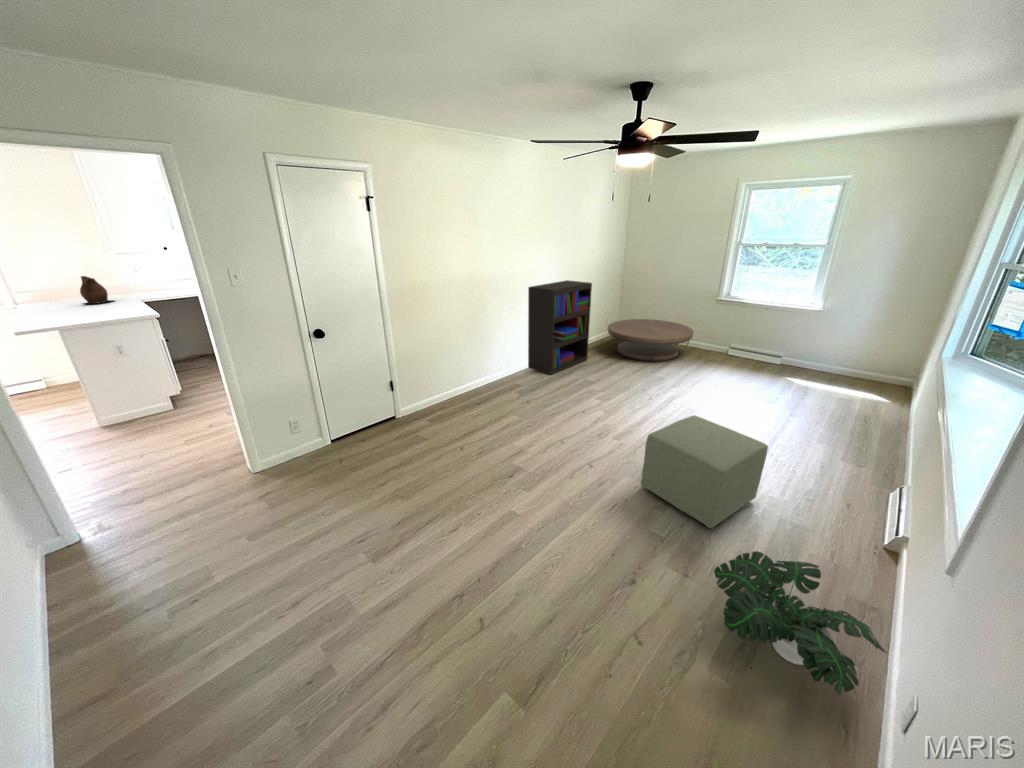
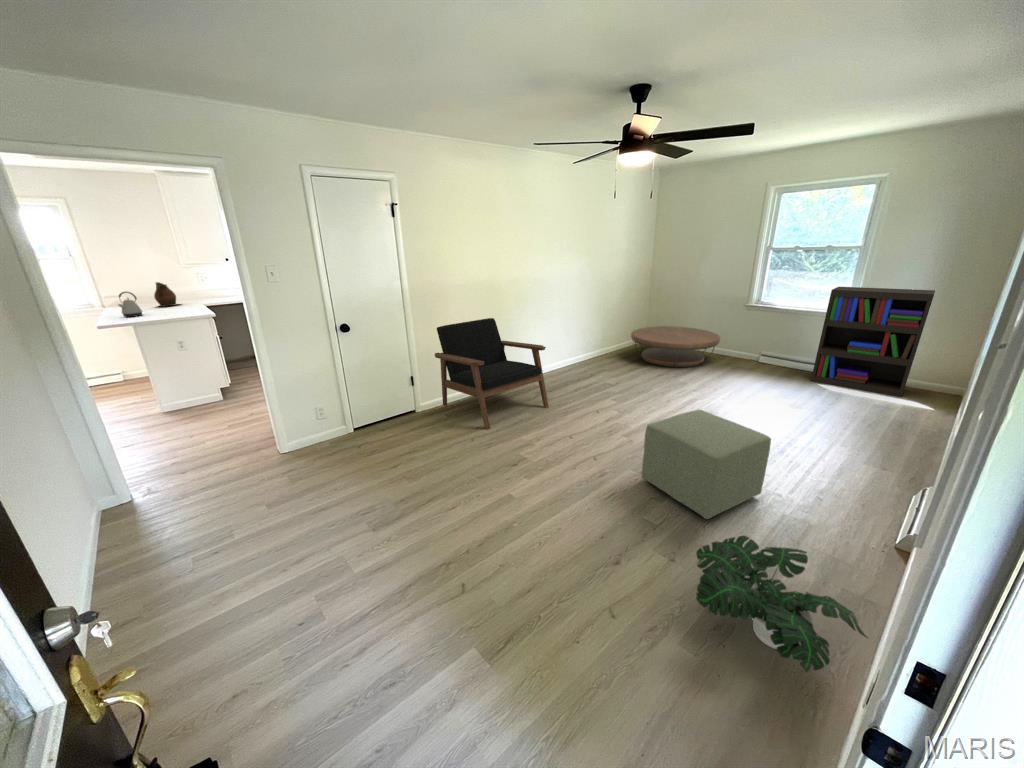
bookshelf: present [528,280,592,375] -> present [811,287,935,397]
kettle: none [36,289,68,319] -> present [118,292,142,317]
armchair: none [415,316,535,436] -> present [435,318,549,429]

